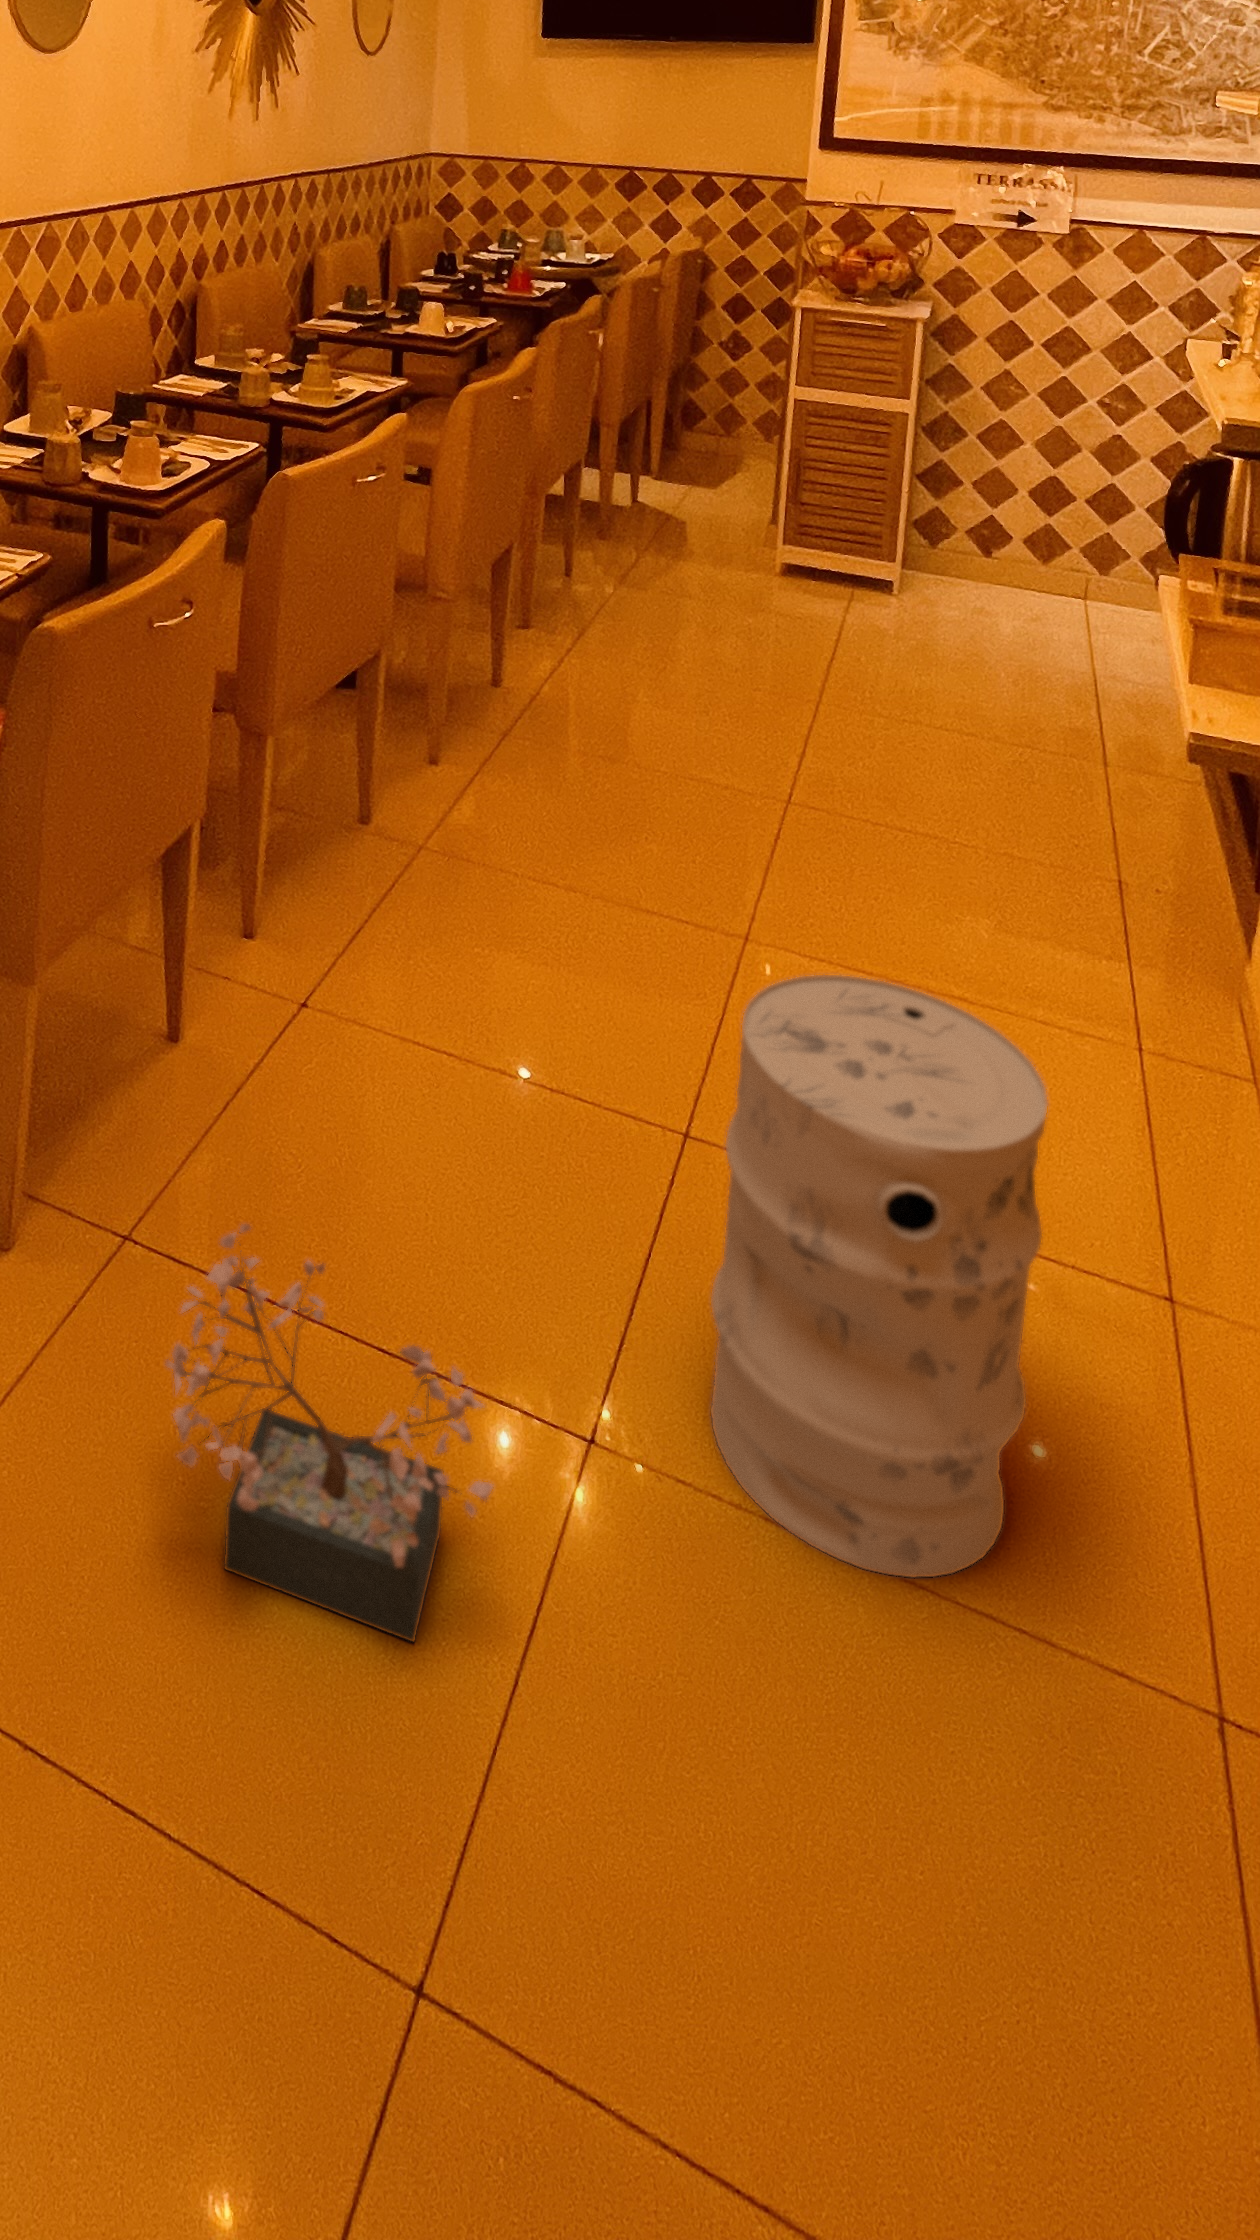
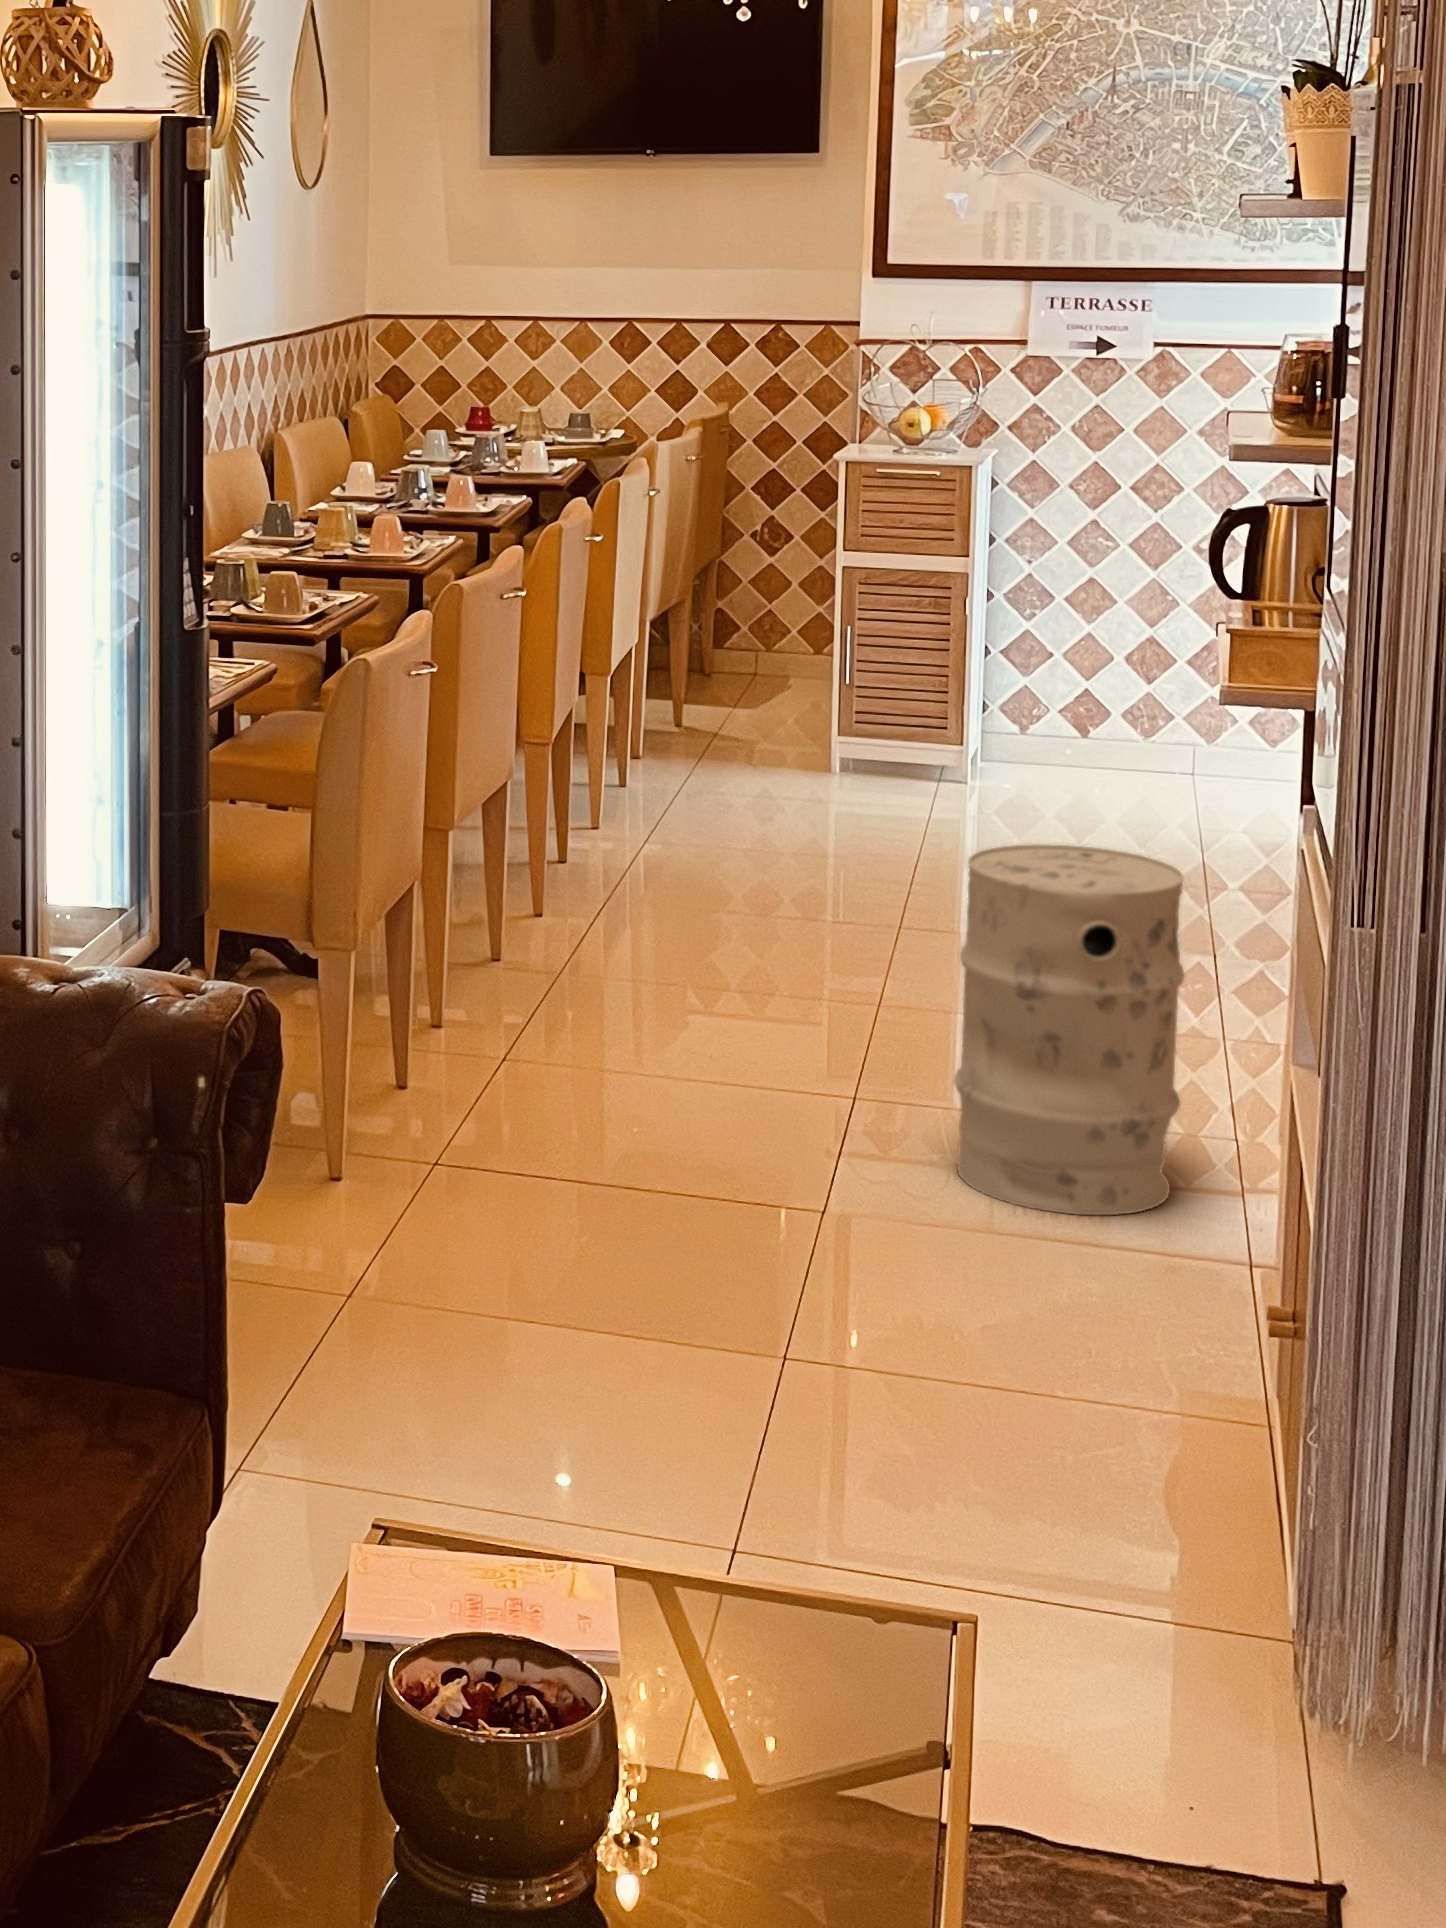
decorative plant: present [166,1224,493,1642] -> none [588,1024,838,1252]

